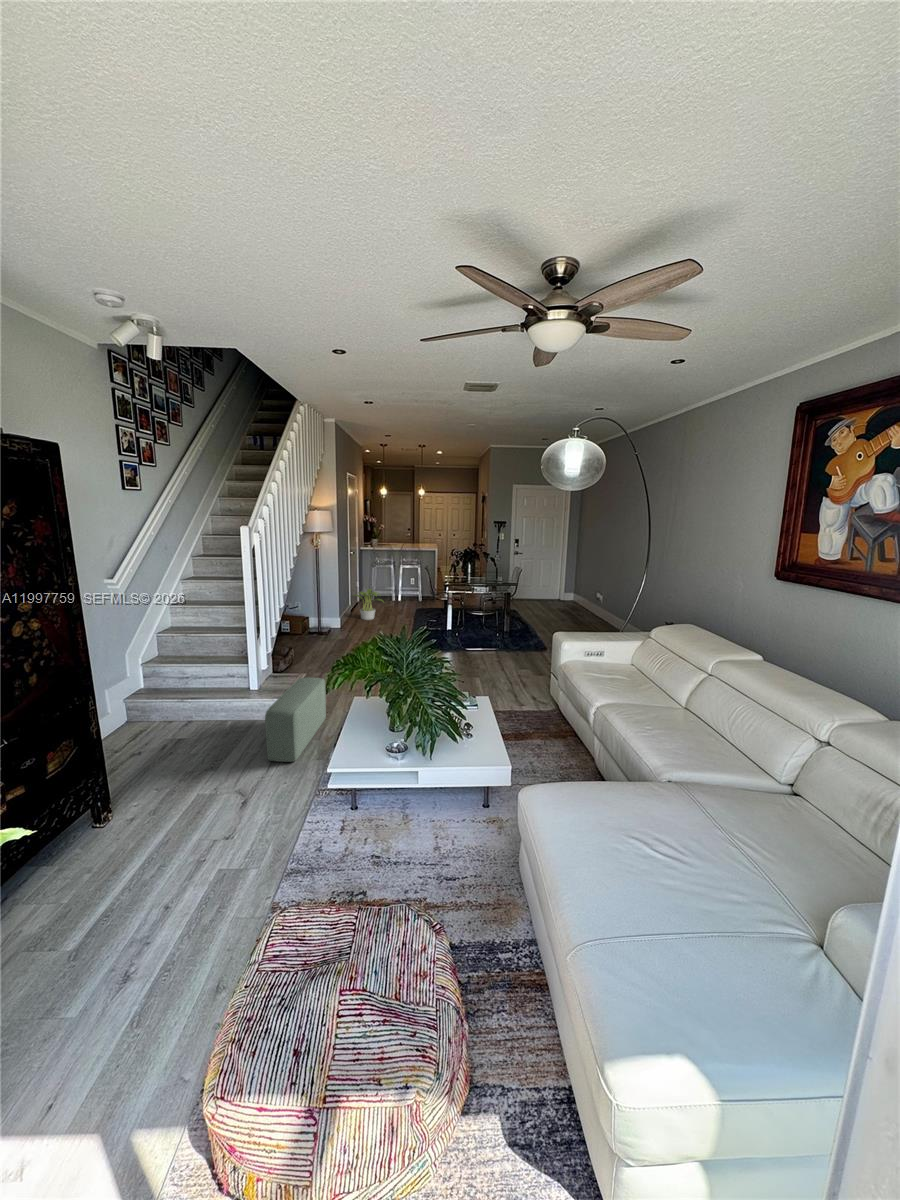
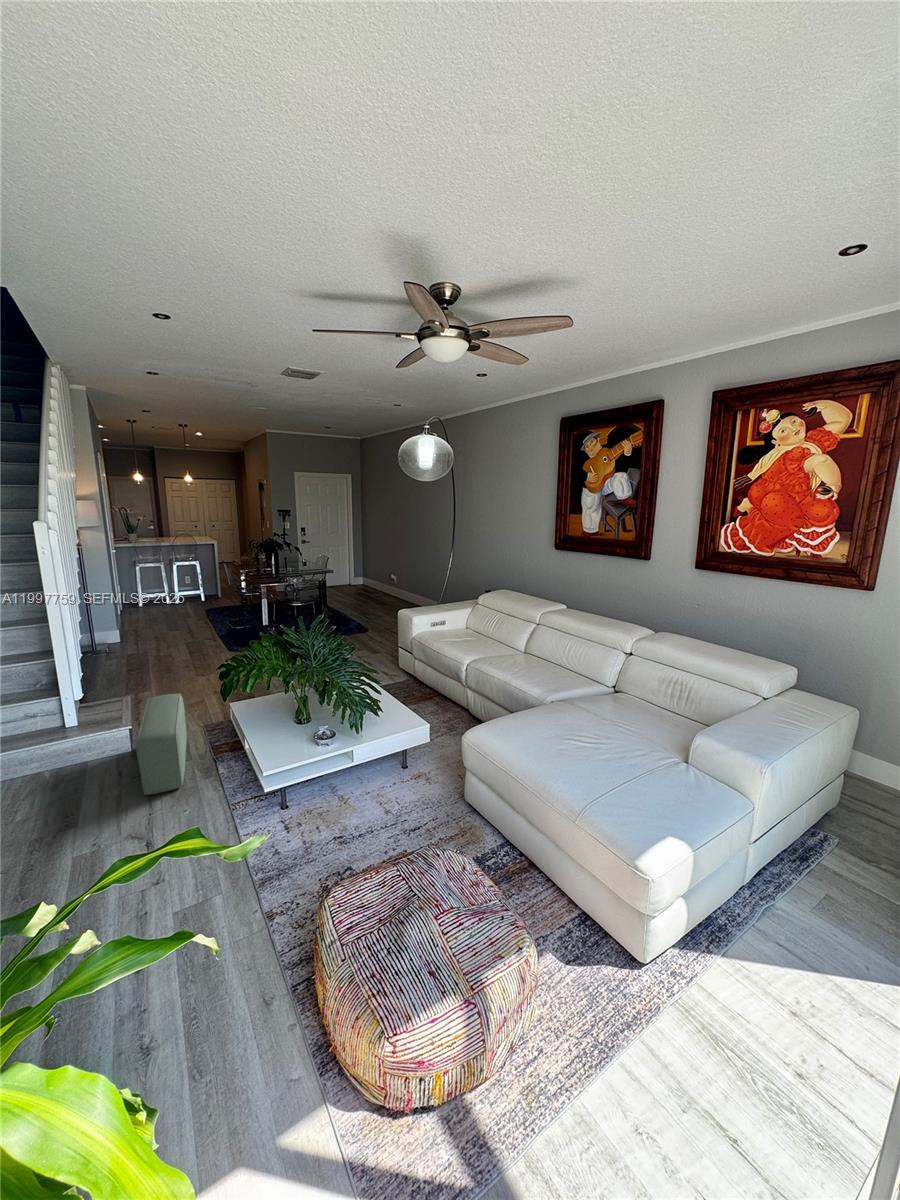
potted plant: present [354,589,383,620] -> none [129,594,177,630]

